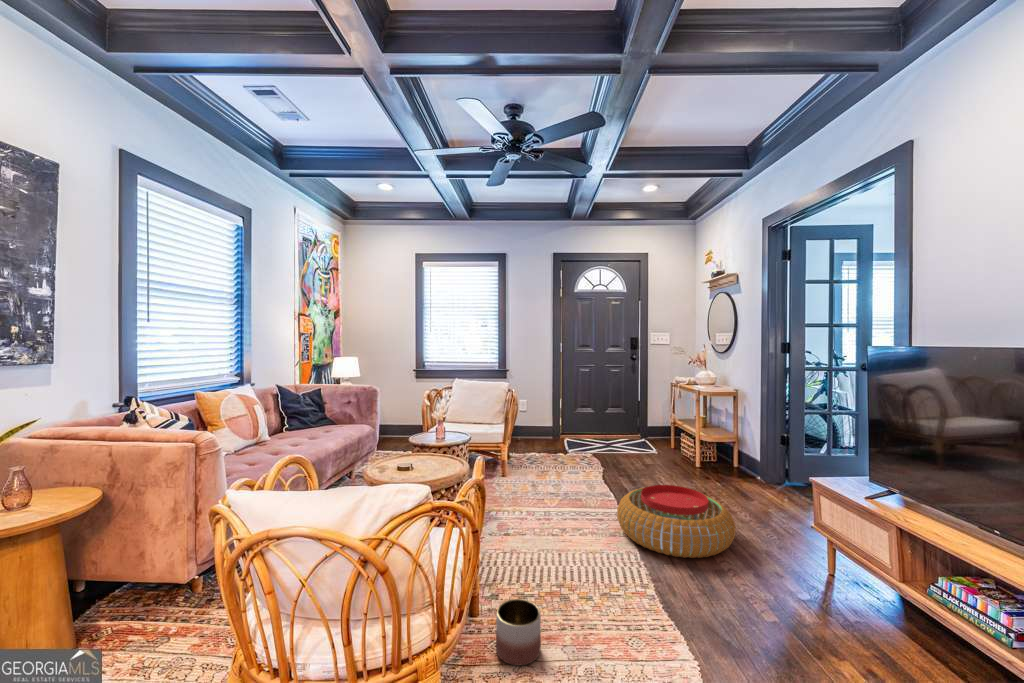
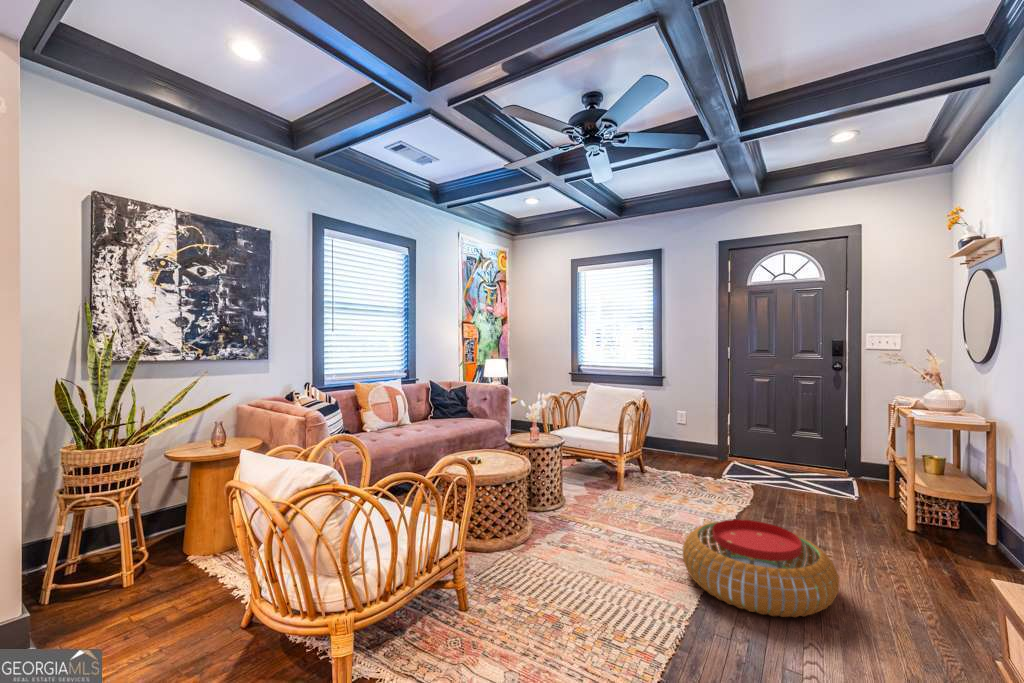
planter: present [496,599,541,665] -> none [456,579,496,637]

